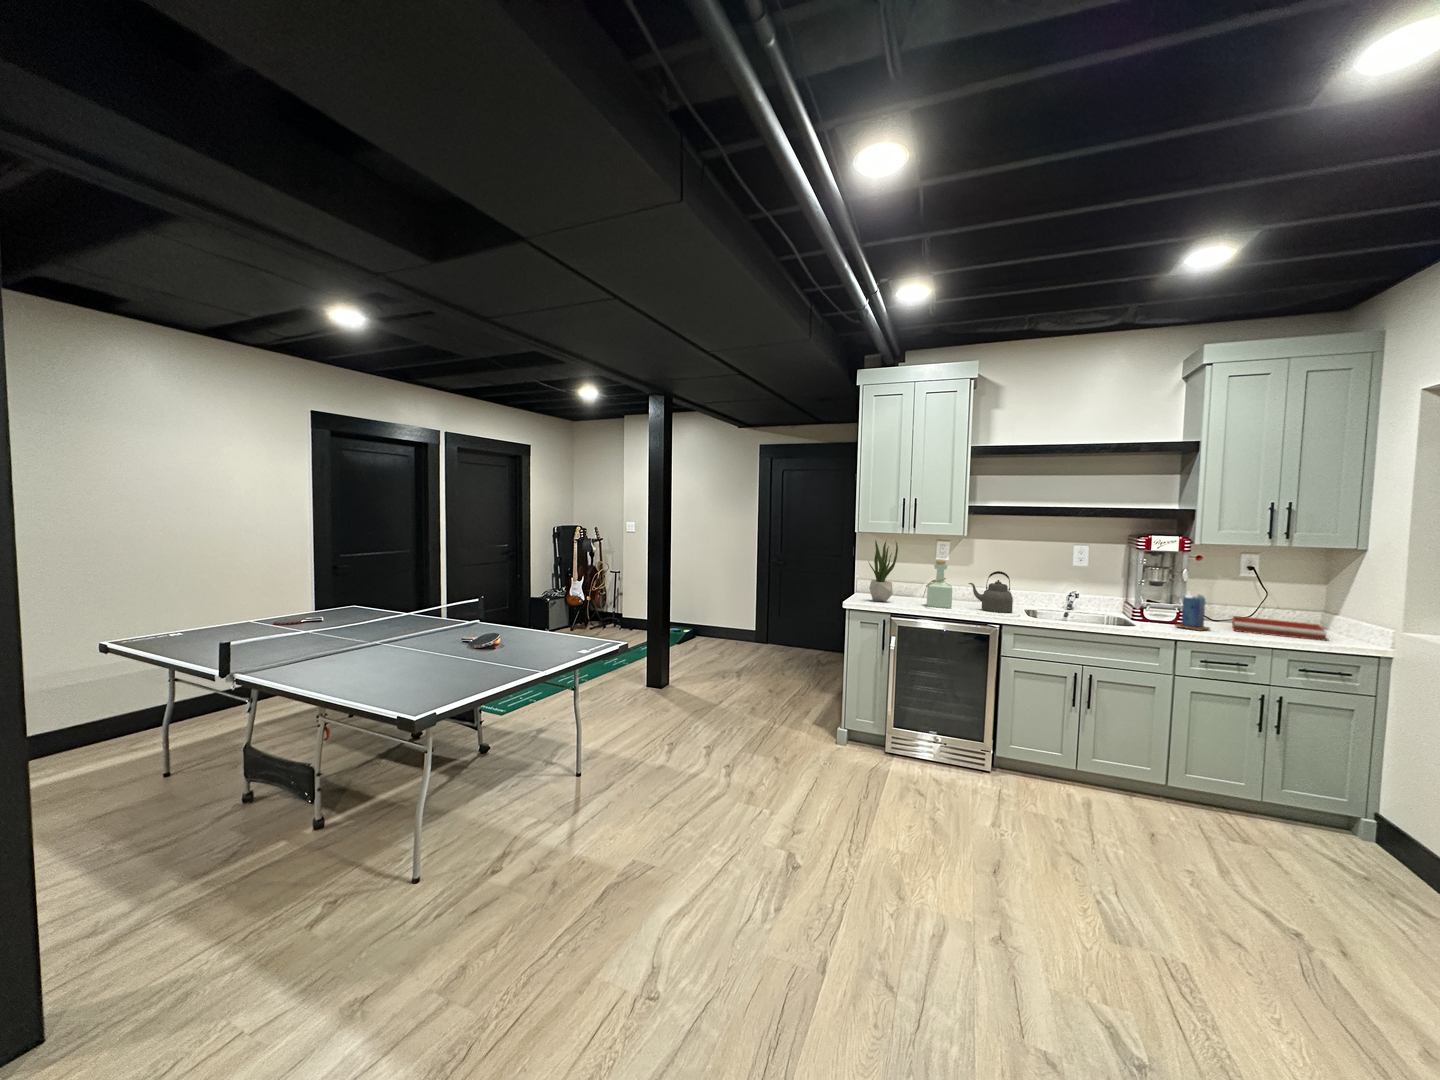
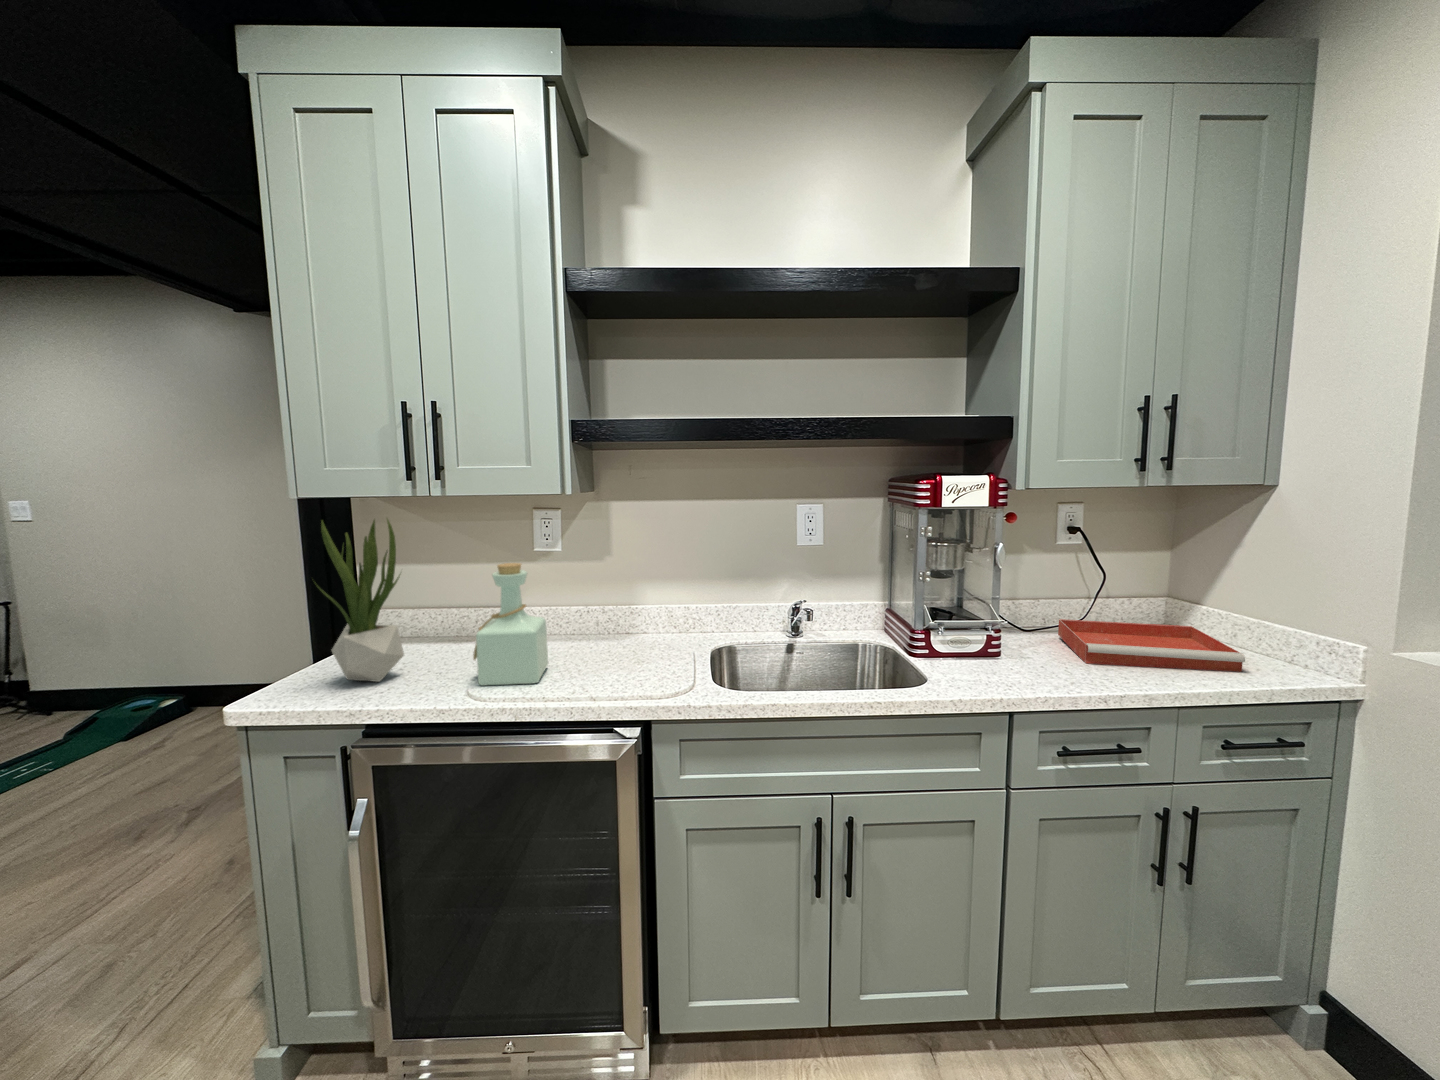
kettle: present [969,571,1013,613] -> none [580,578,681,681]
candle: present [1175,592,1210,631] -> none [994,592,1053,680]

